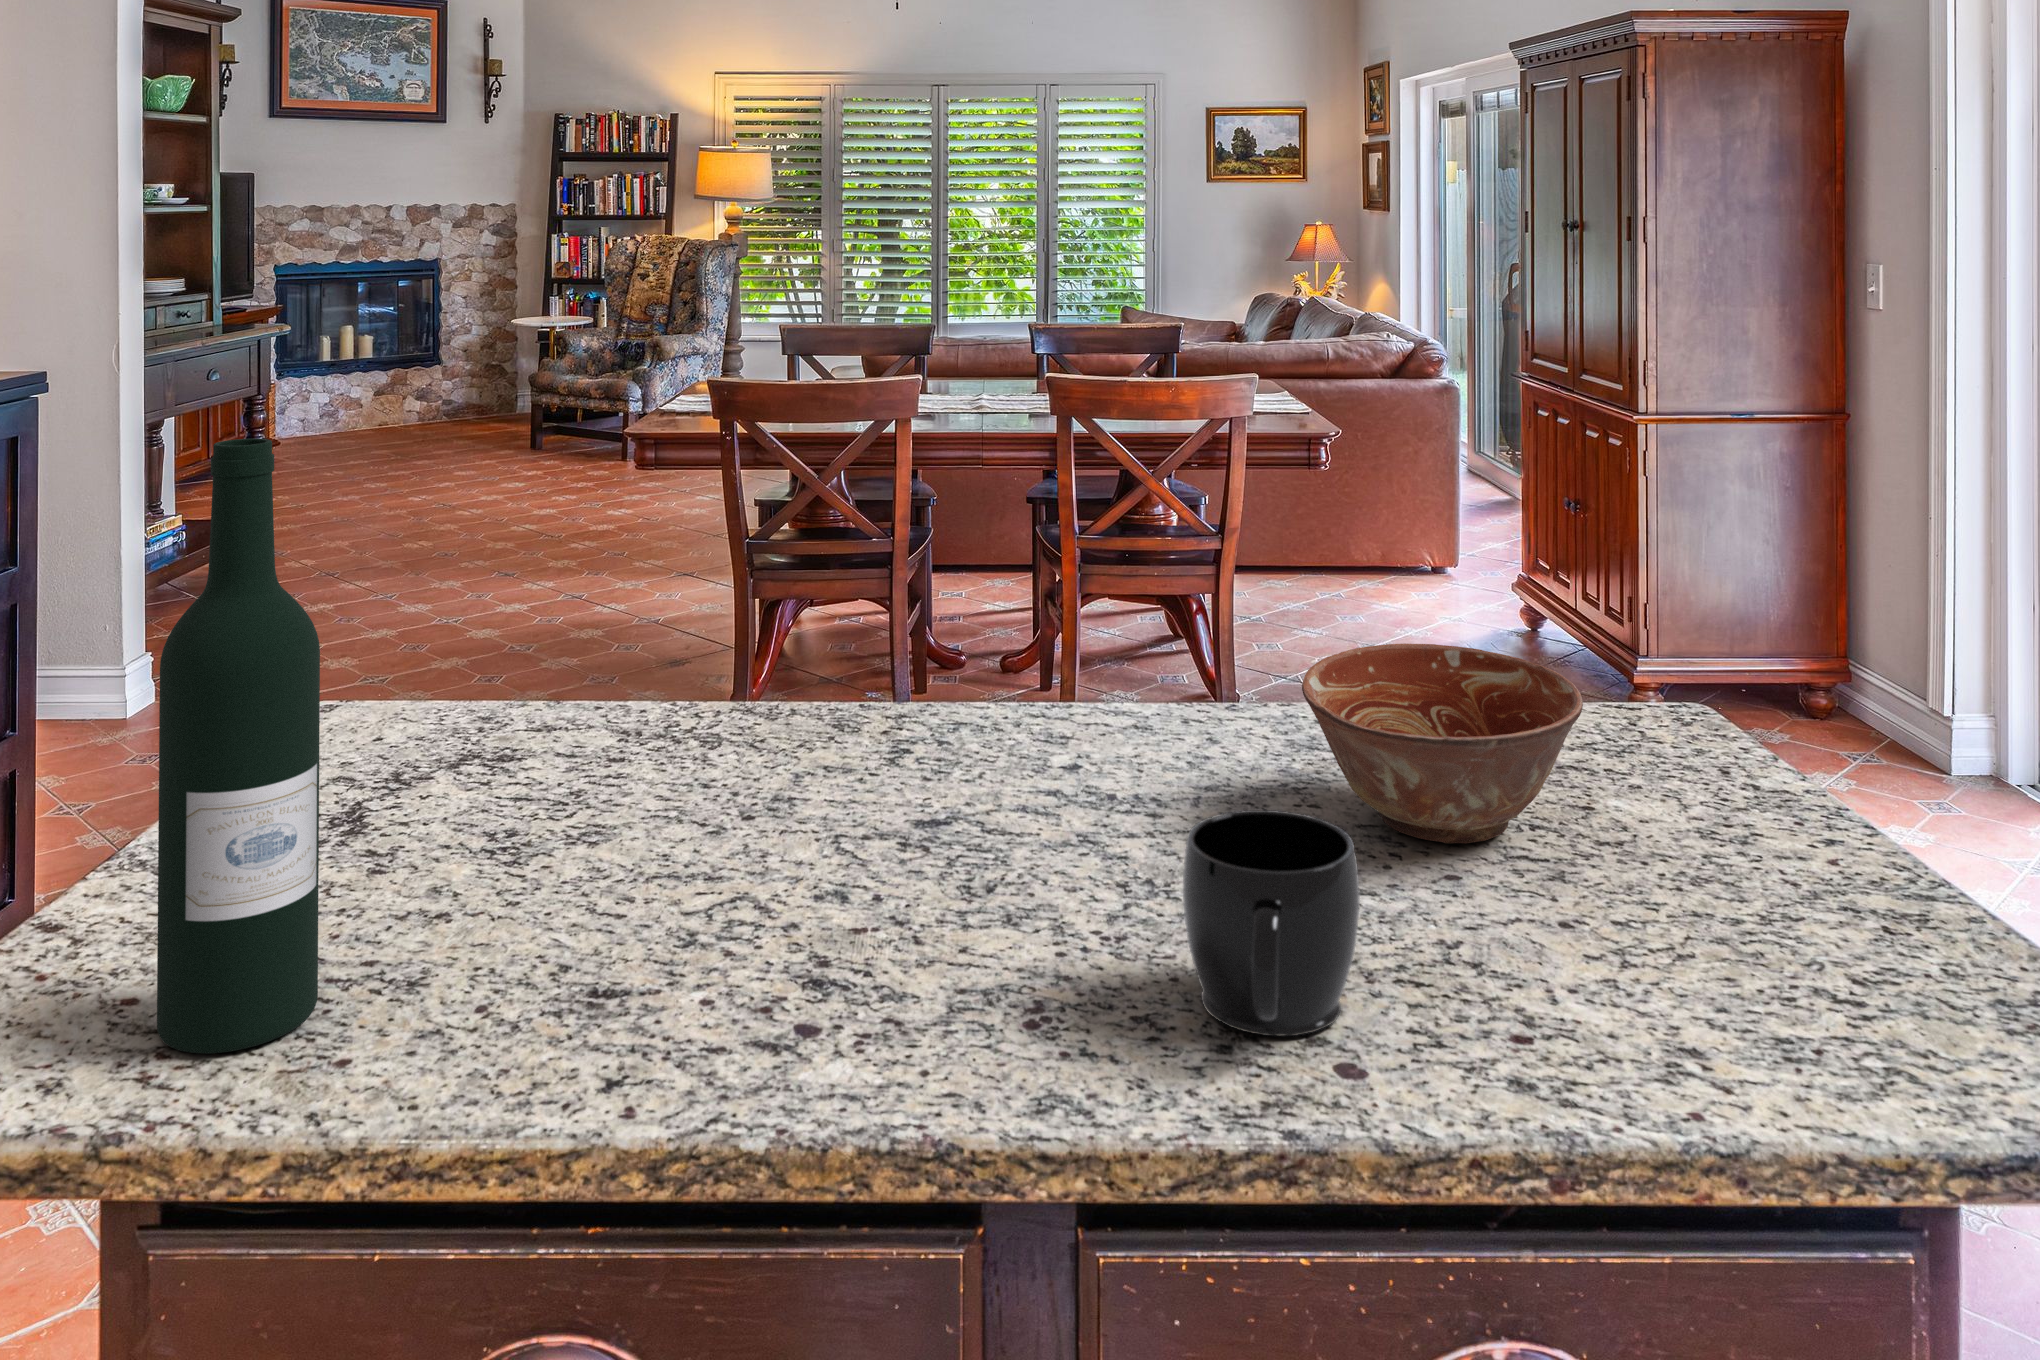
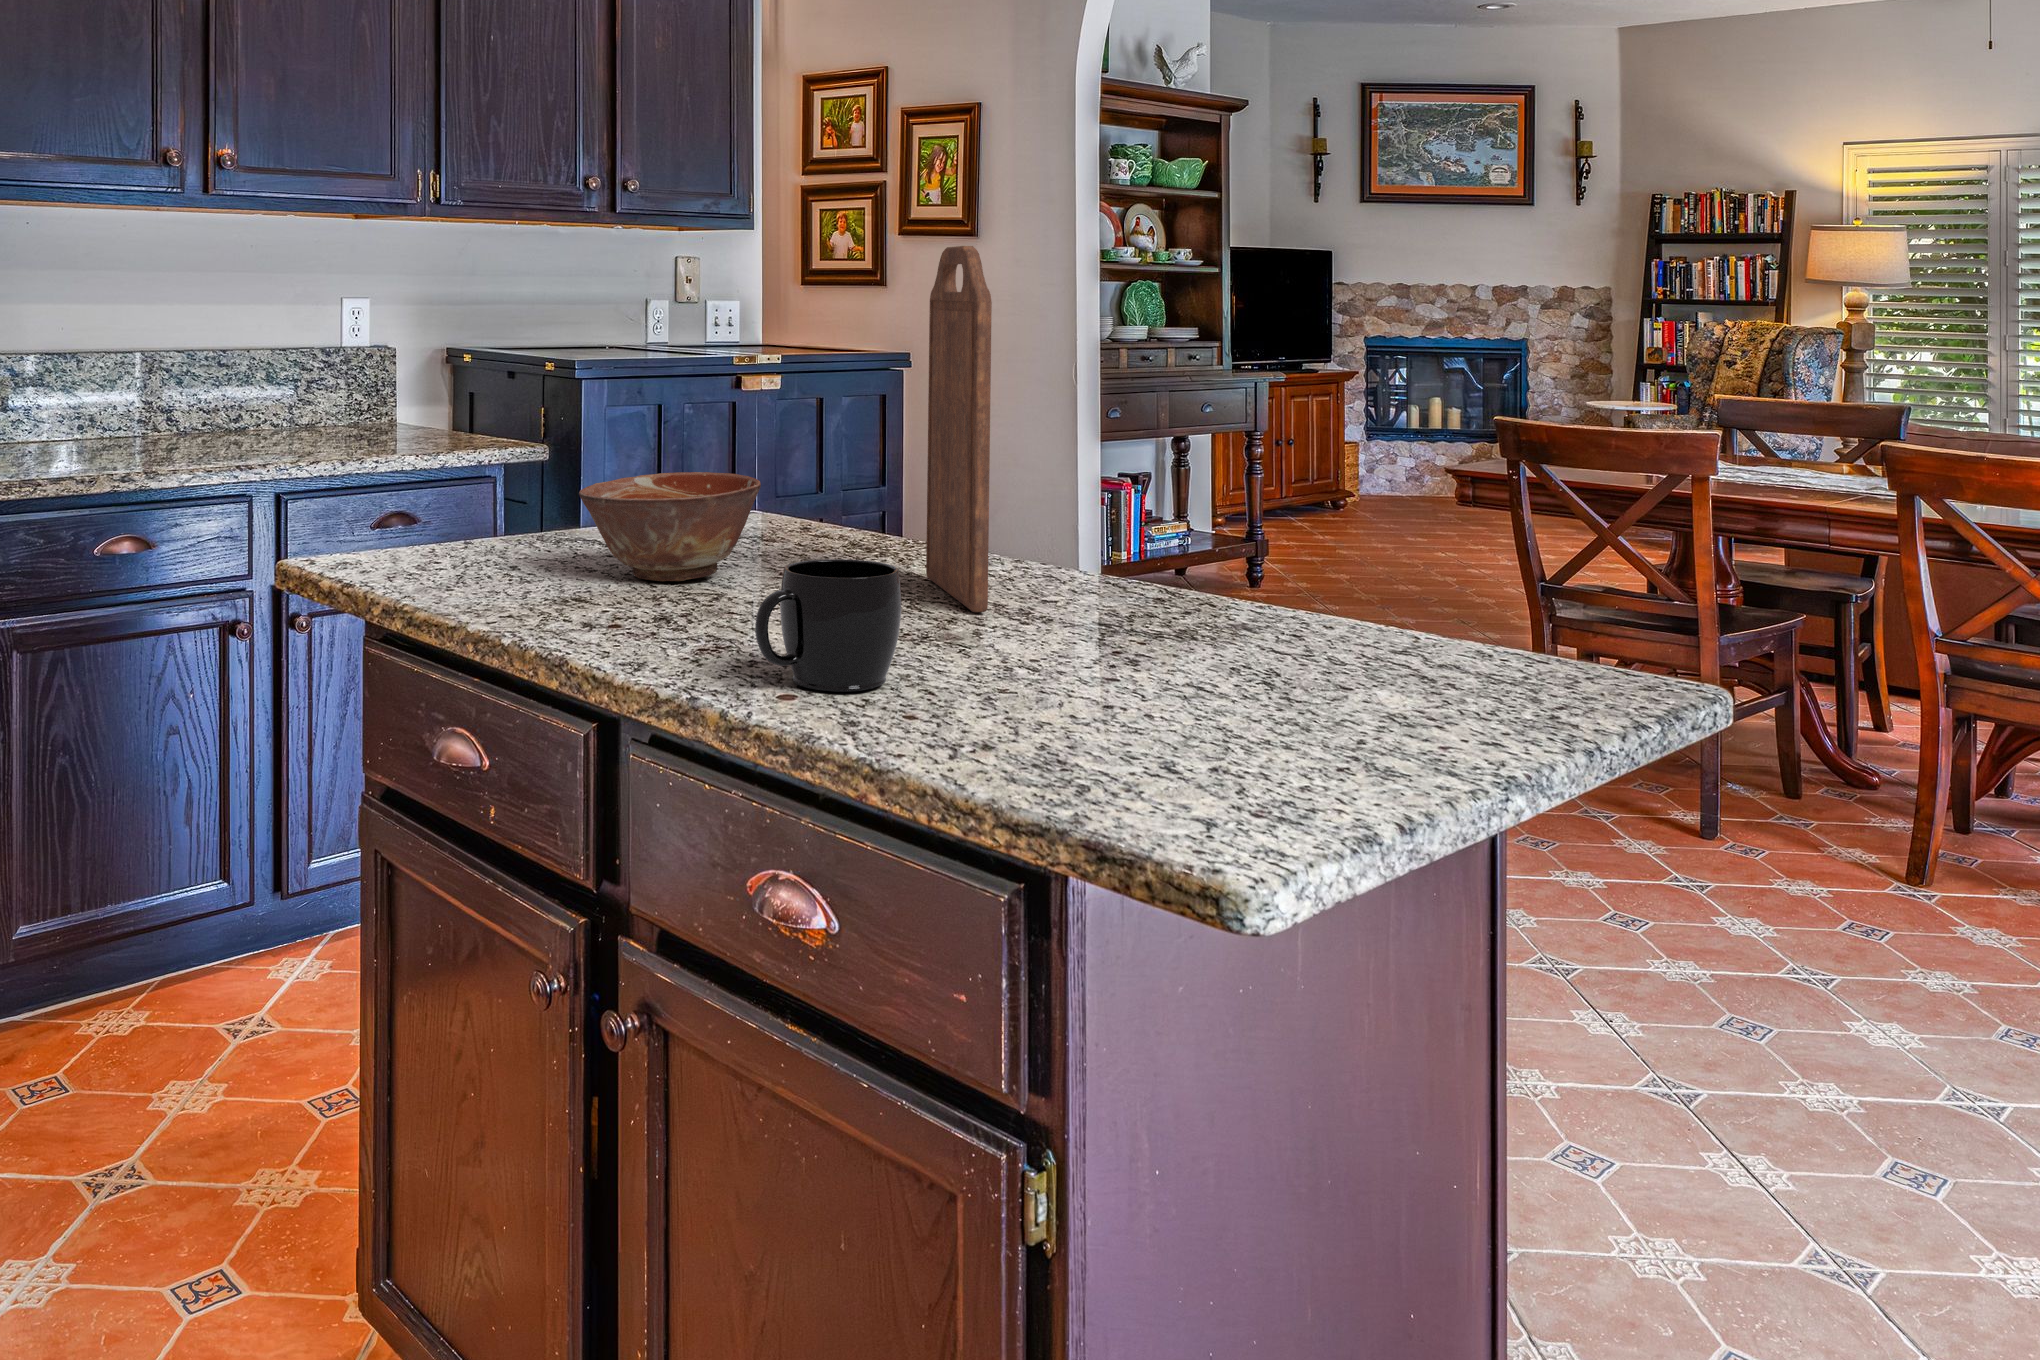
cutting board: none [808,306,1036,805] -> present [926,246,992,612]
wine bottle: present [157,439,320,1053] -> none [418,283,497,589]
ceramic bowl: present [1302,643,1583,843] -> present [579,472,761,581]

